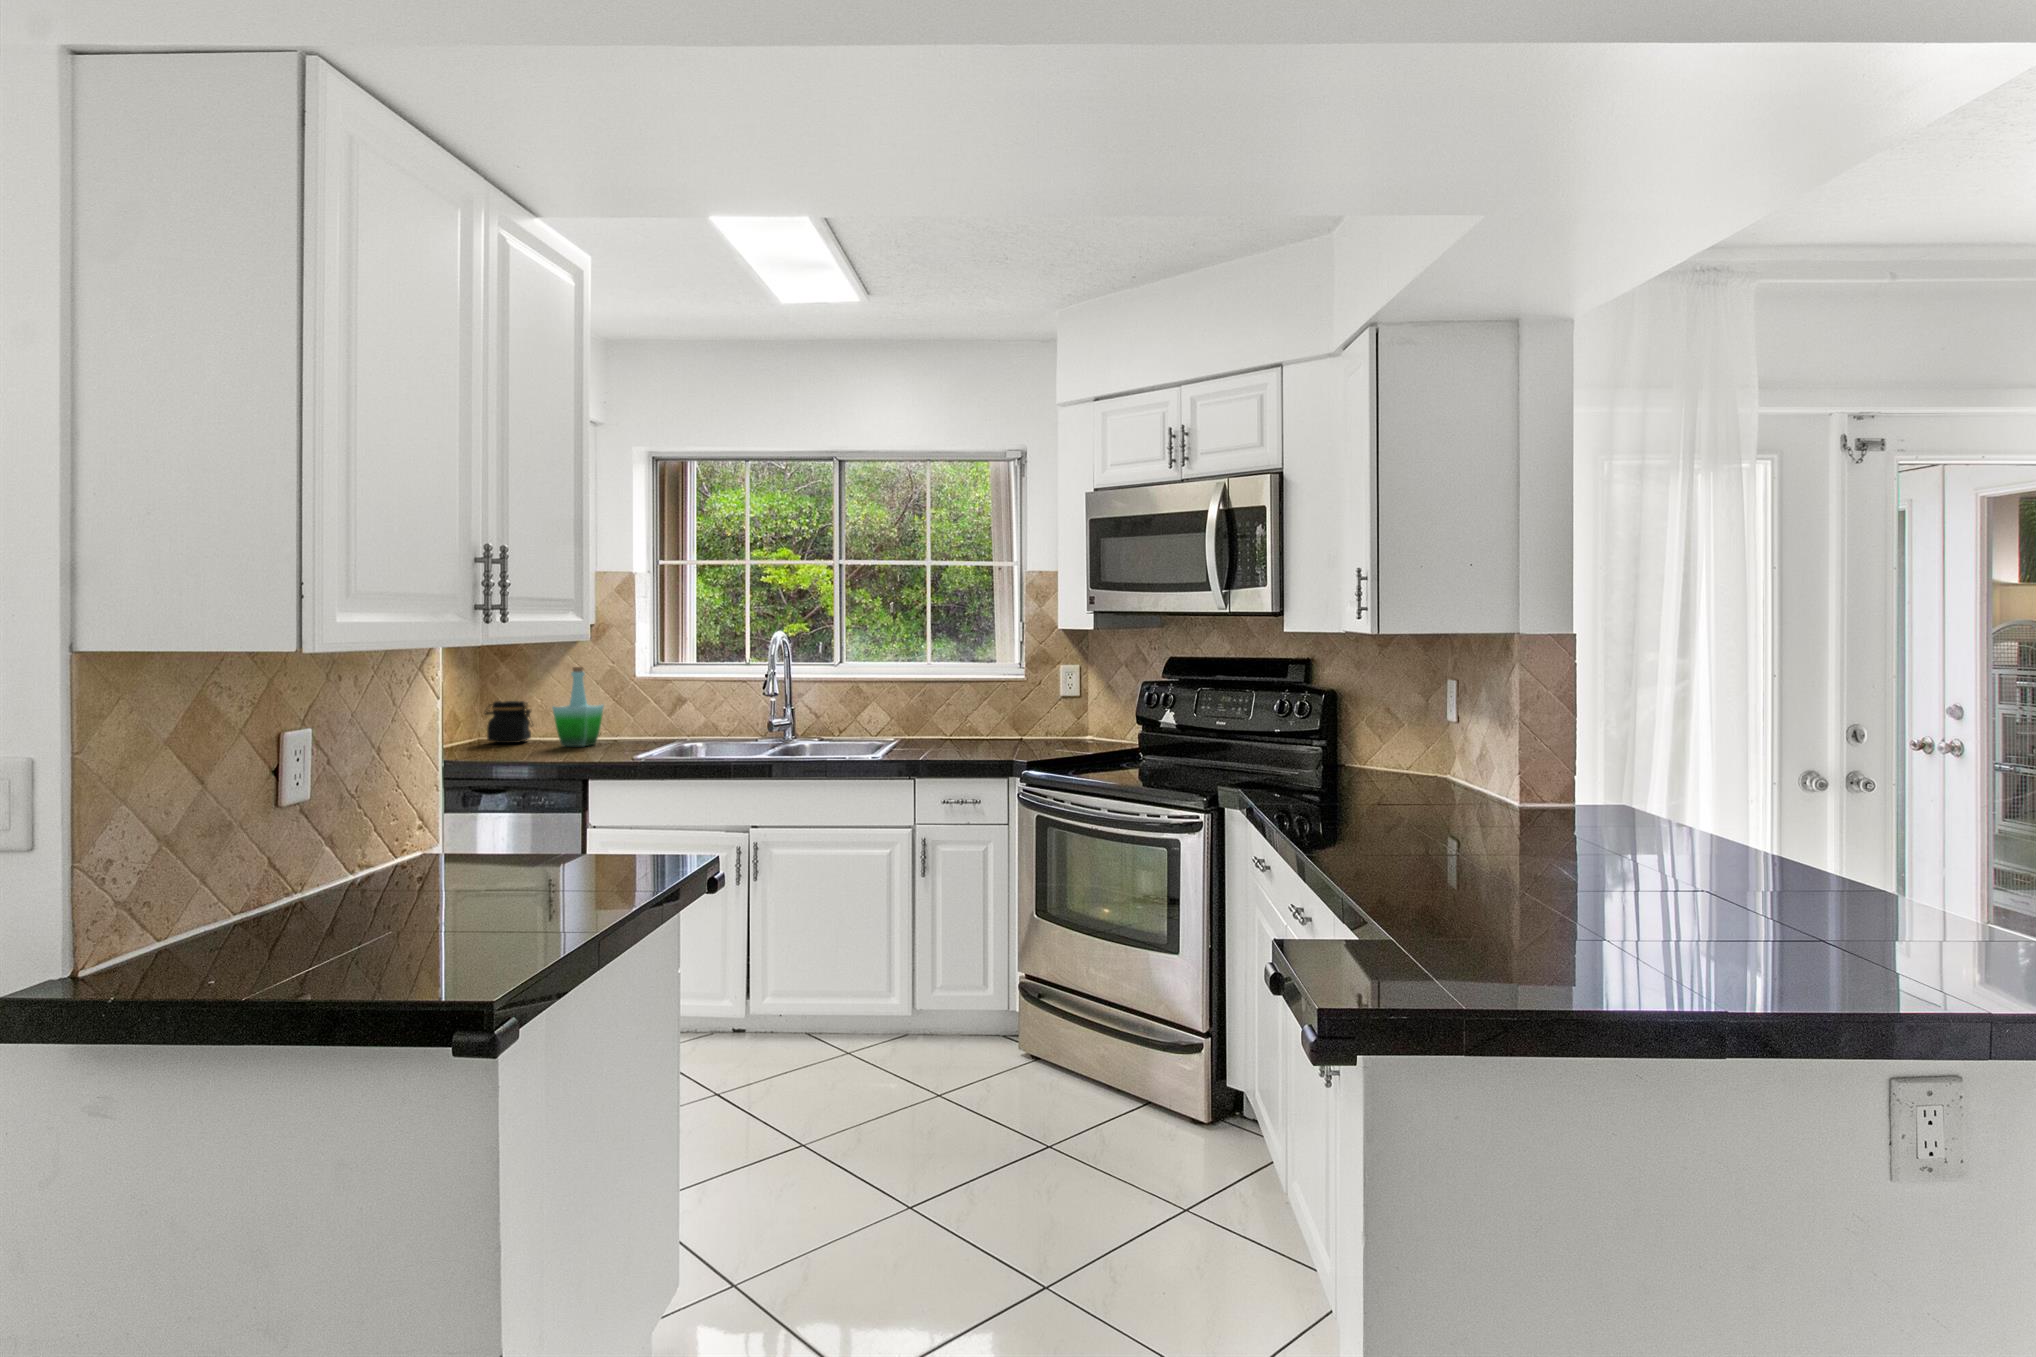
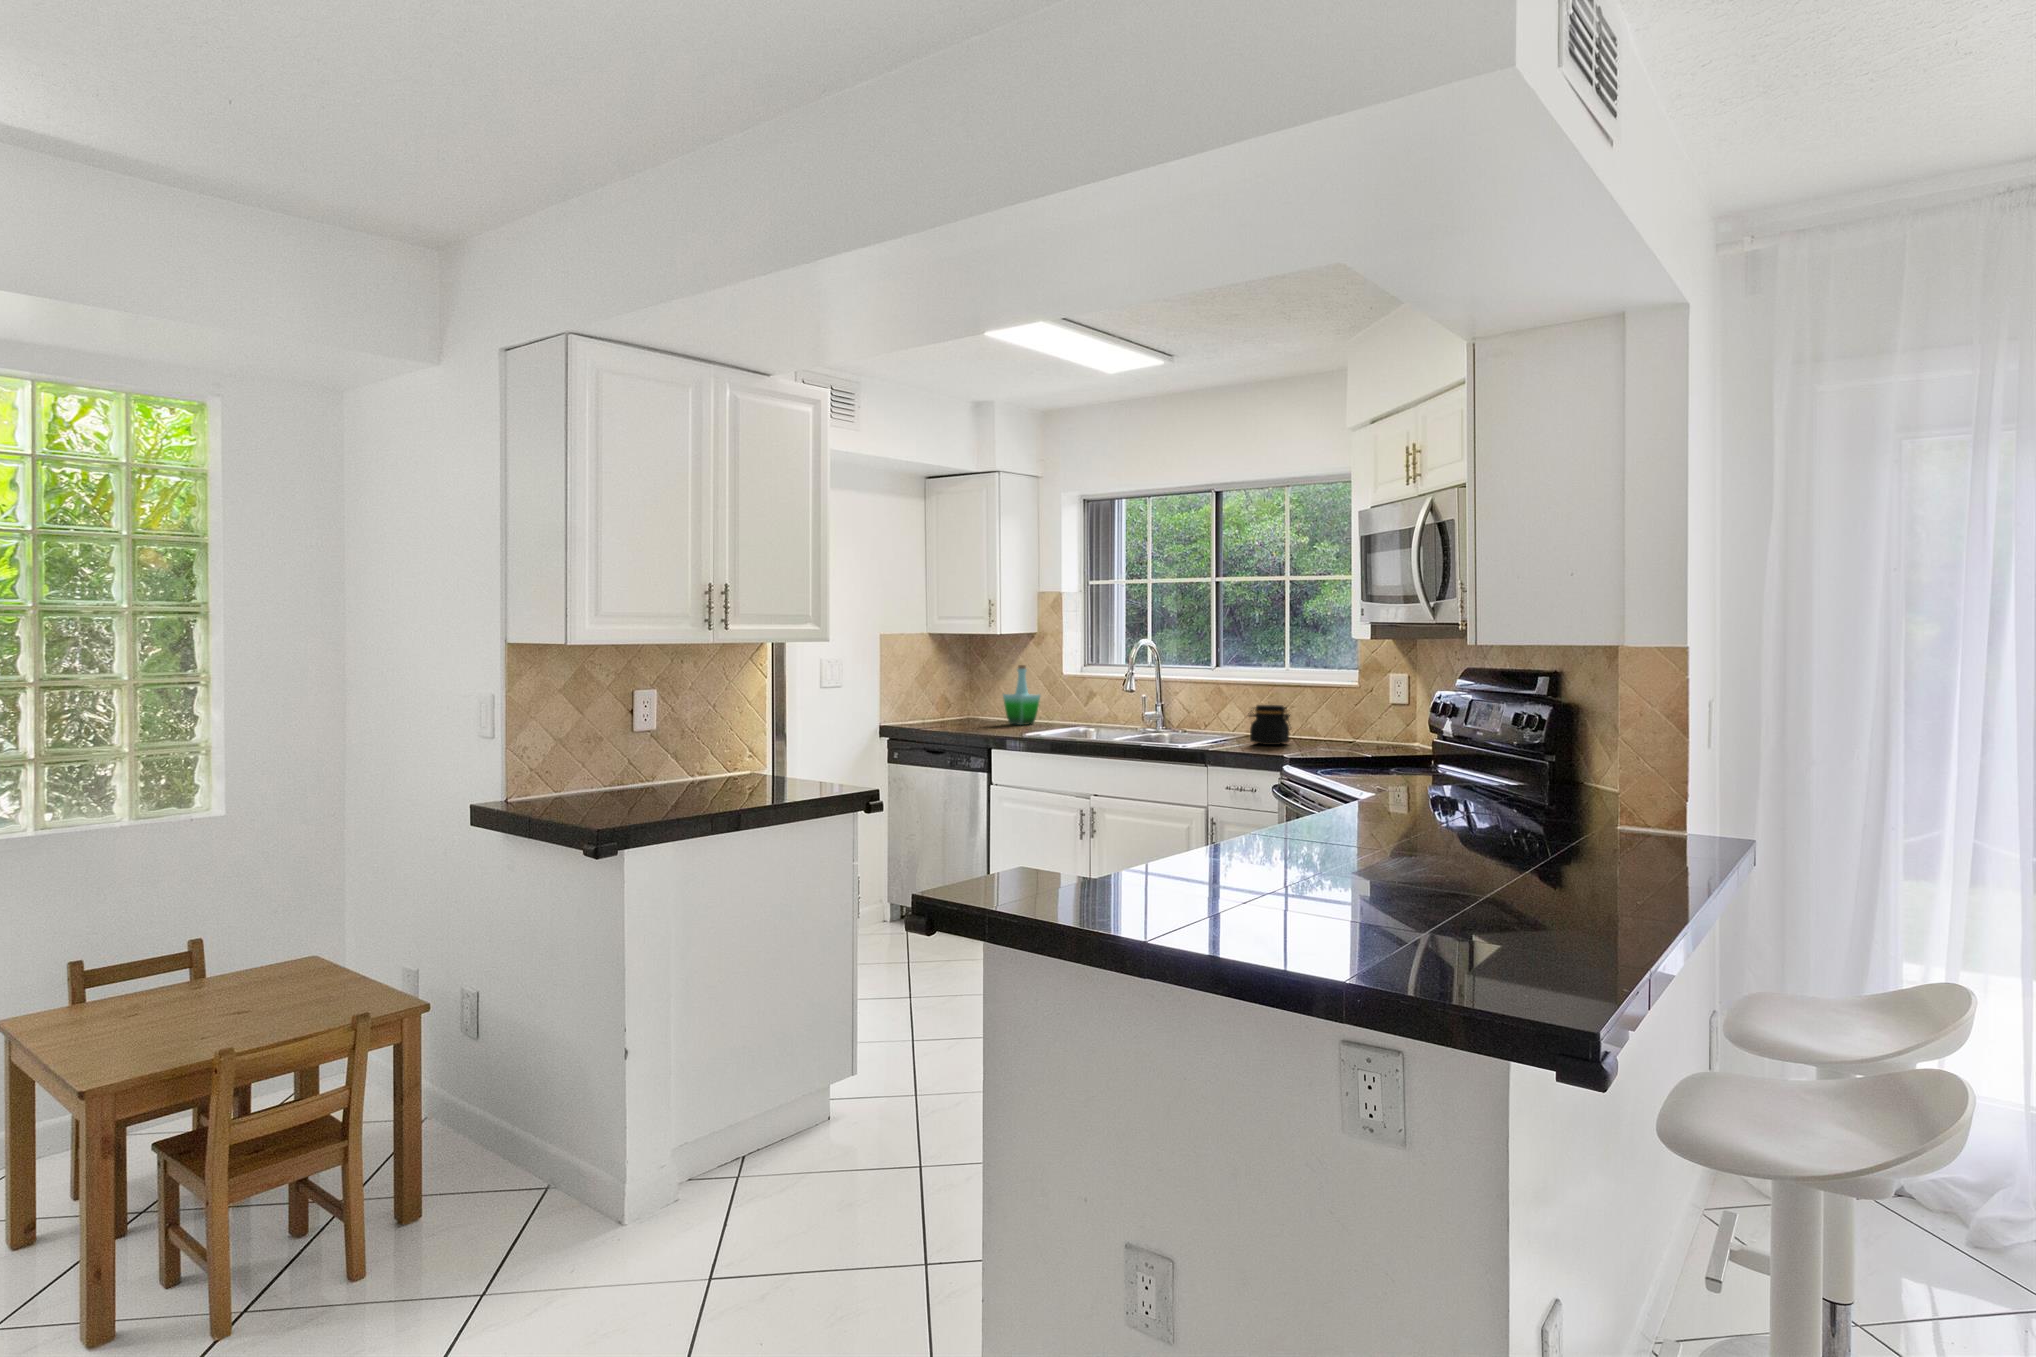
jar: present [485,701,531,743] -> present [1248,705,1290,745]

